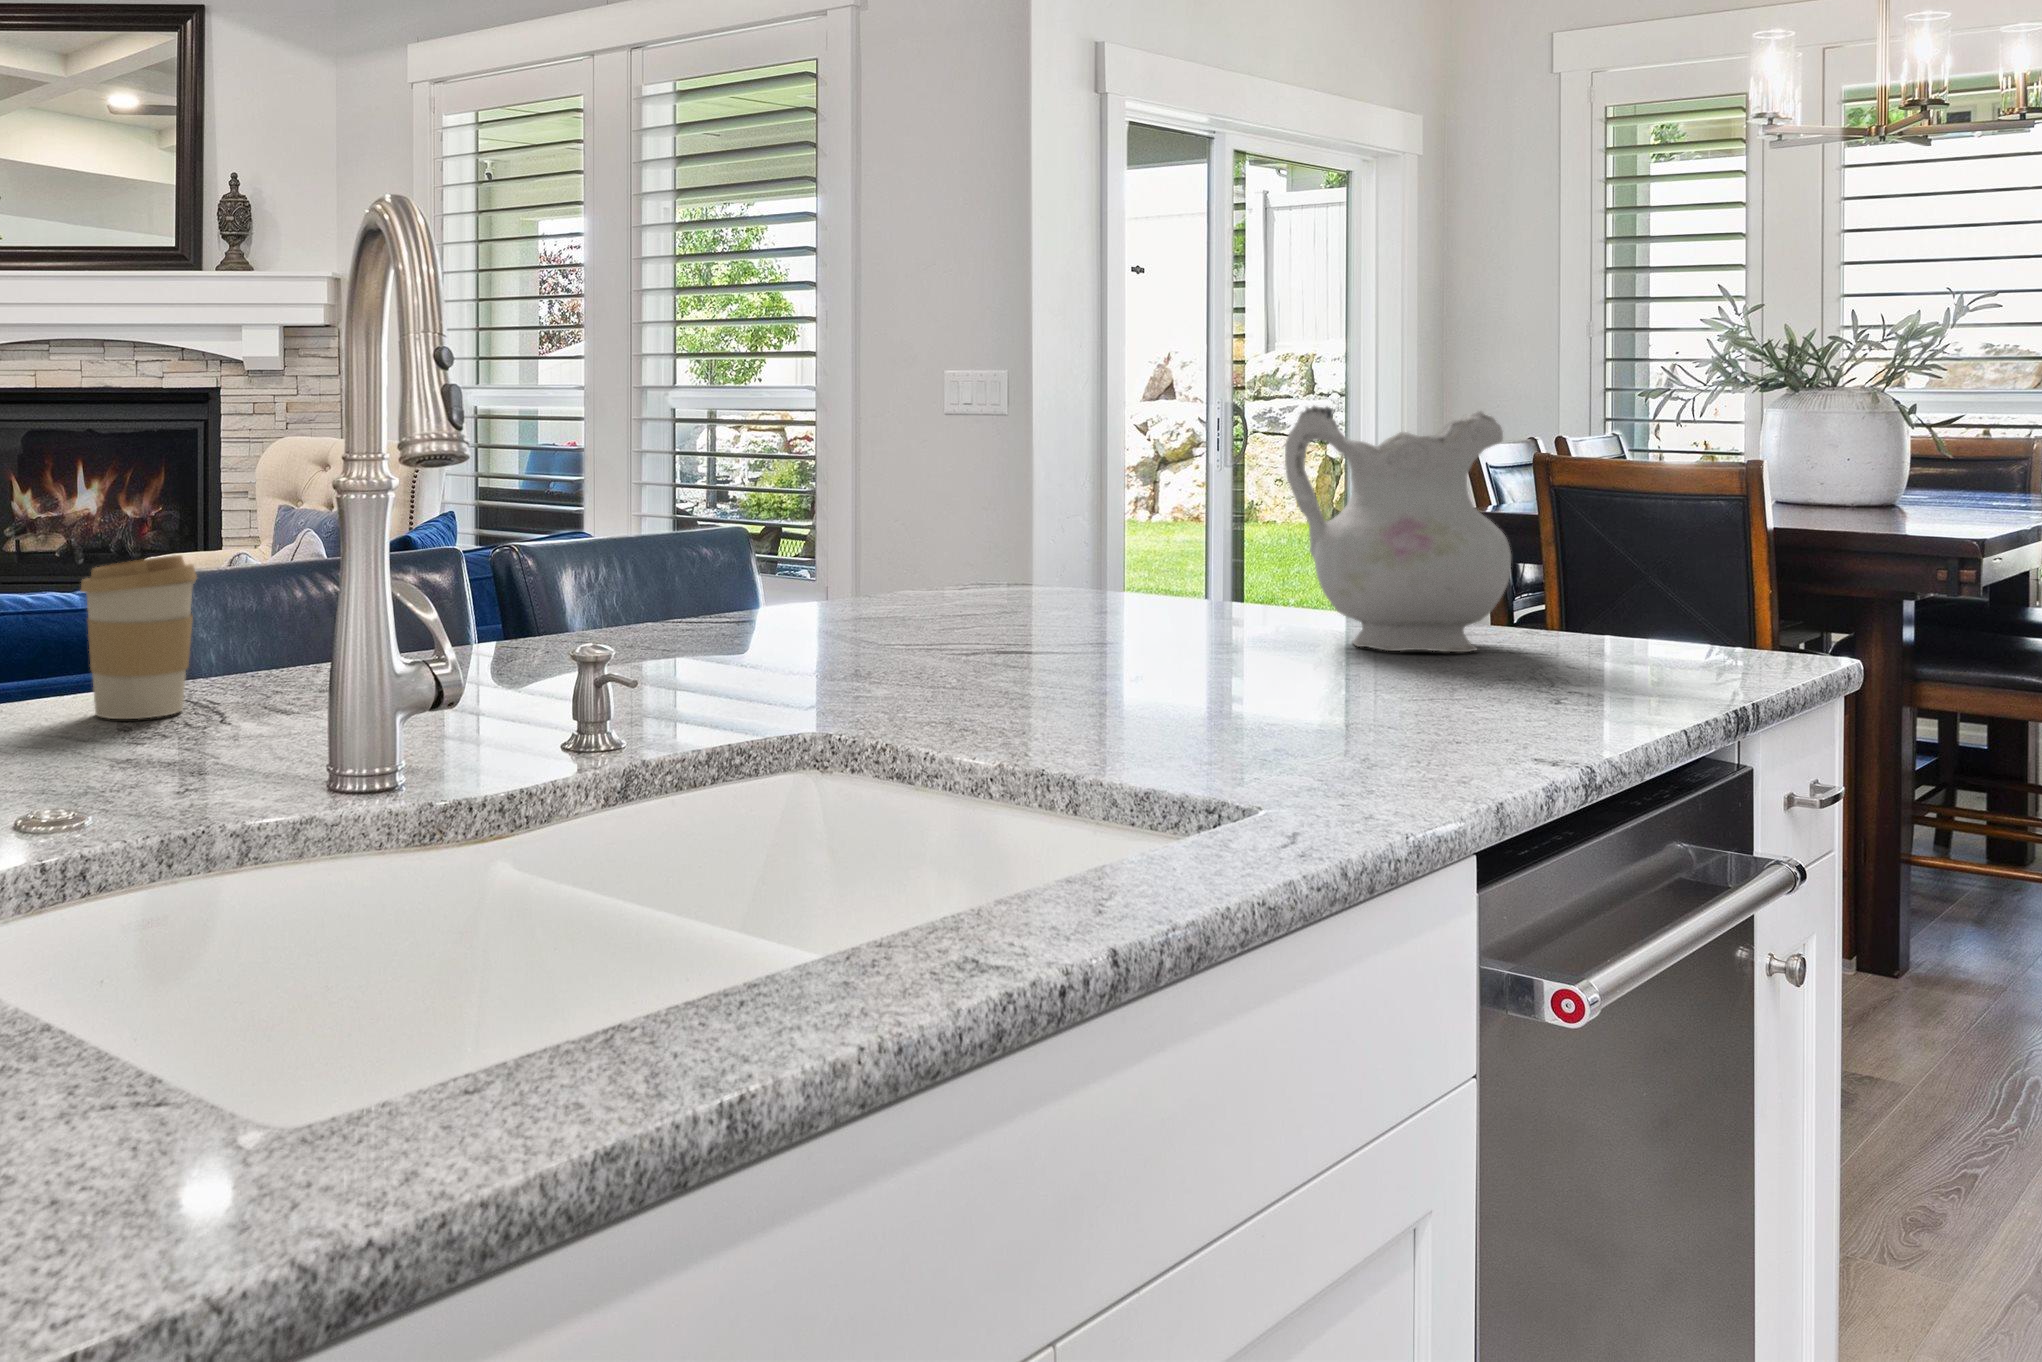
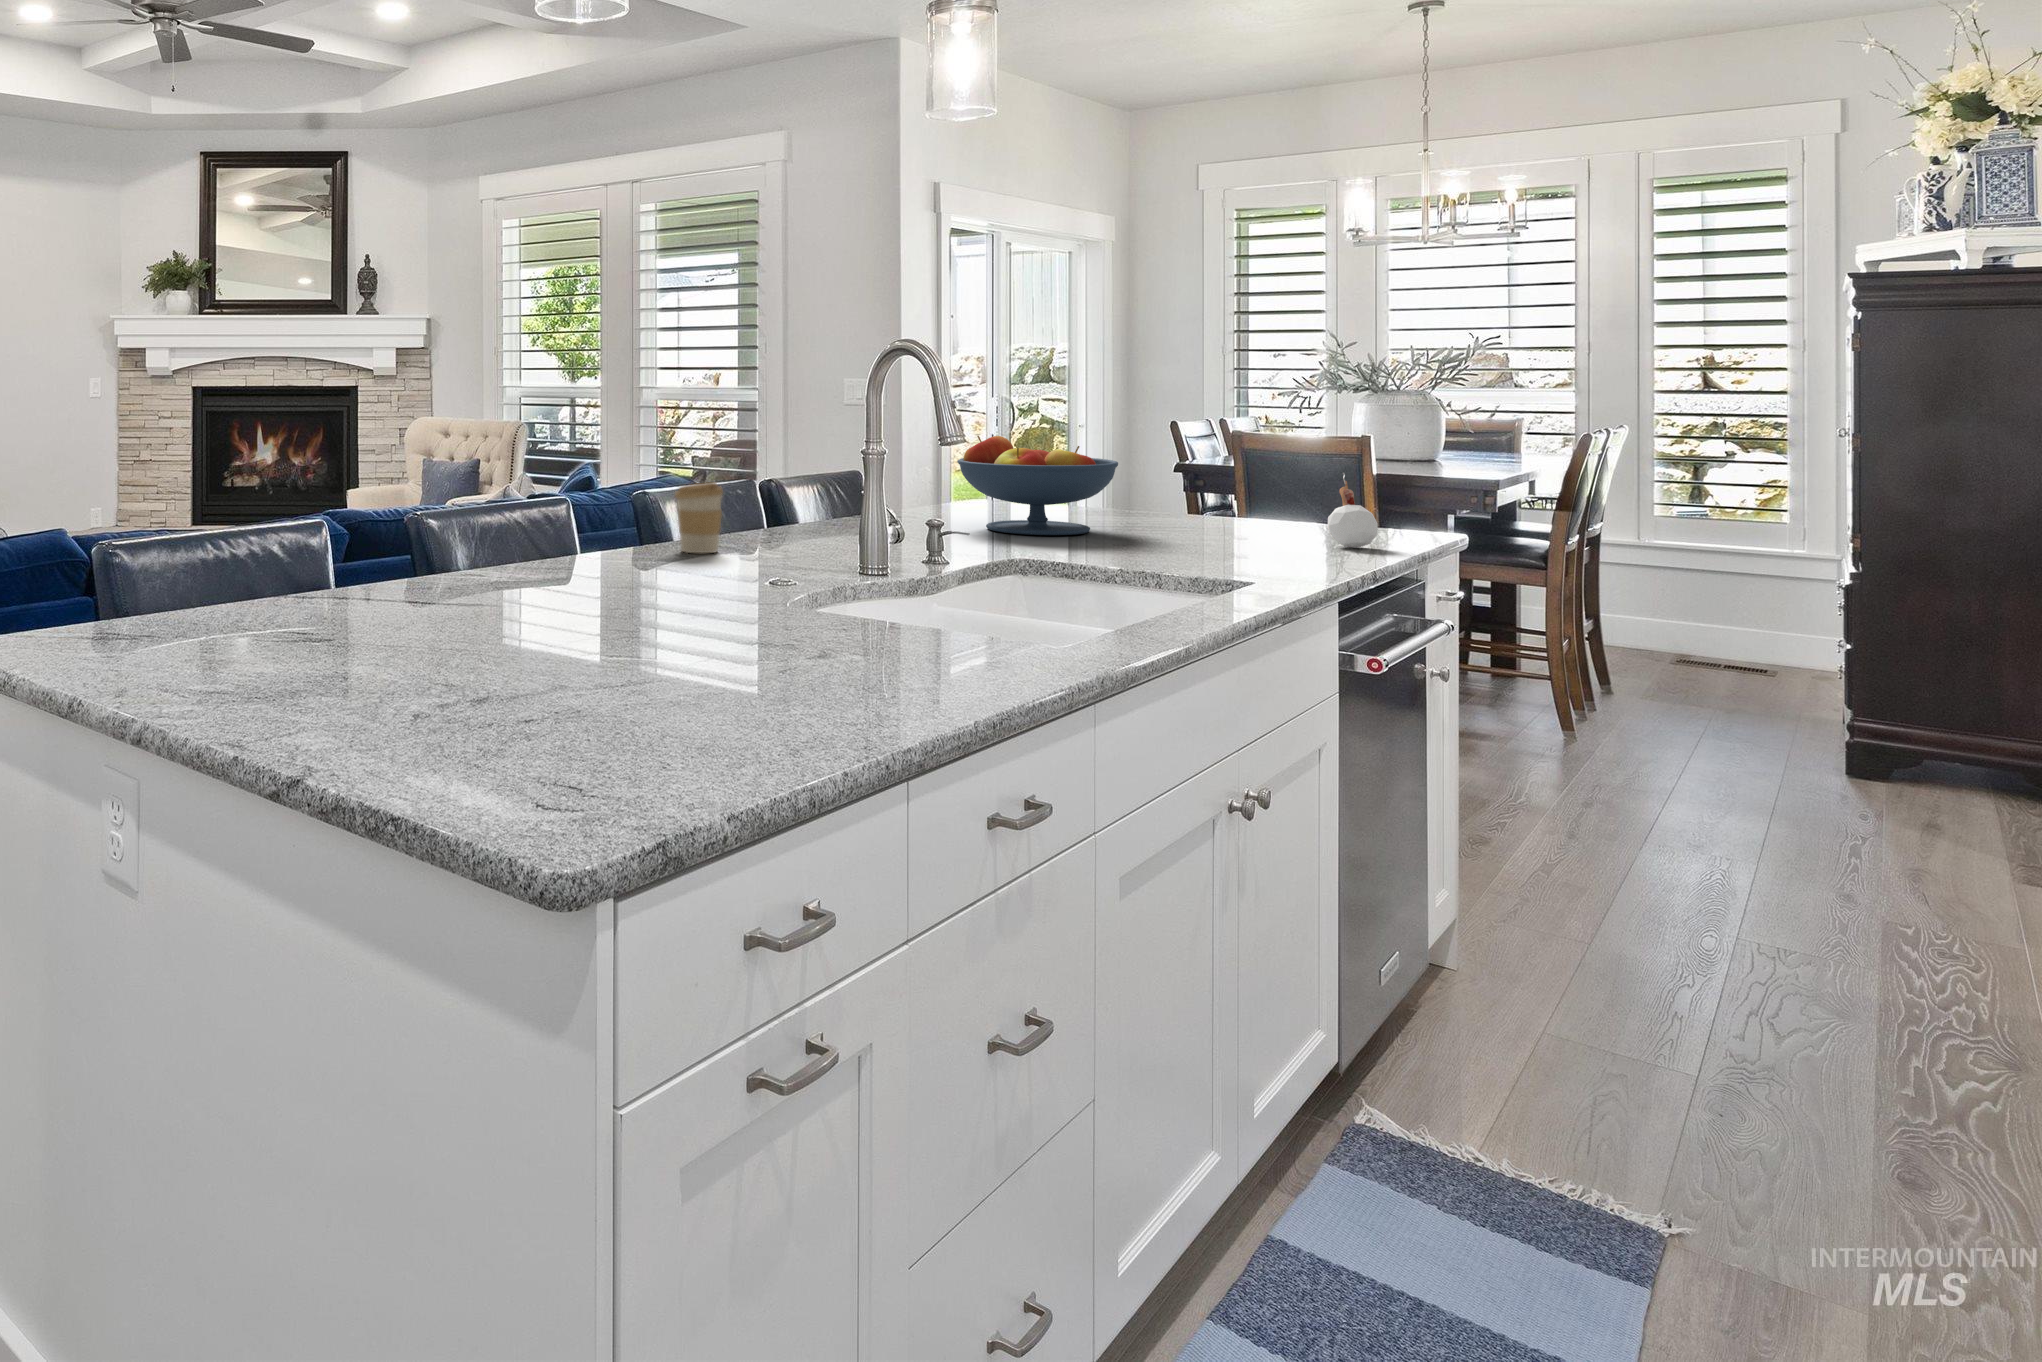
ceramic pitcher: present [1285,406,1511,652] -> none [1175,412,1291,531]
fruit bowl: none [829,453,1148,665] -> present [957,436,1118,535]
candle: none [1552,531,1654,698] -> present [1328,473,1378,548]

